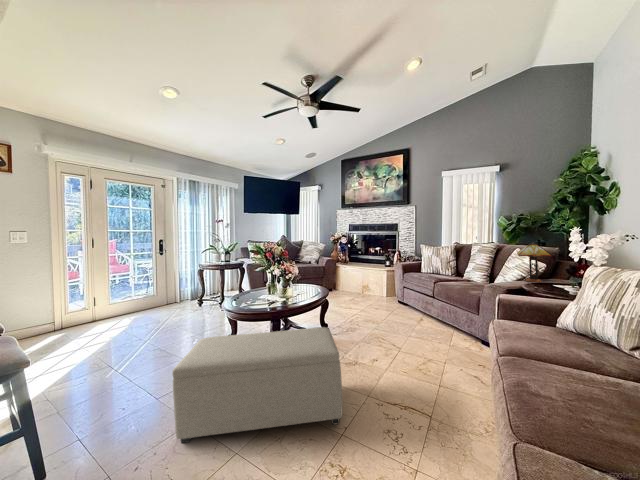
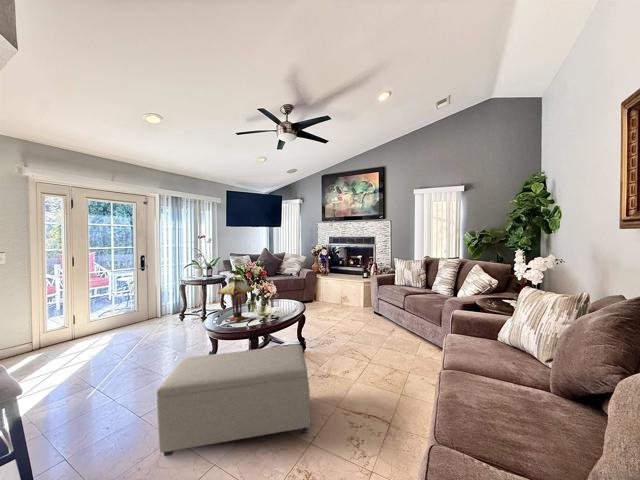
table lamp: present [517,241,552,282] -> present [218,278,254,321]

